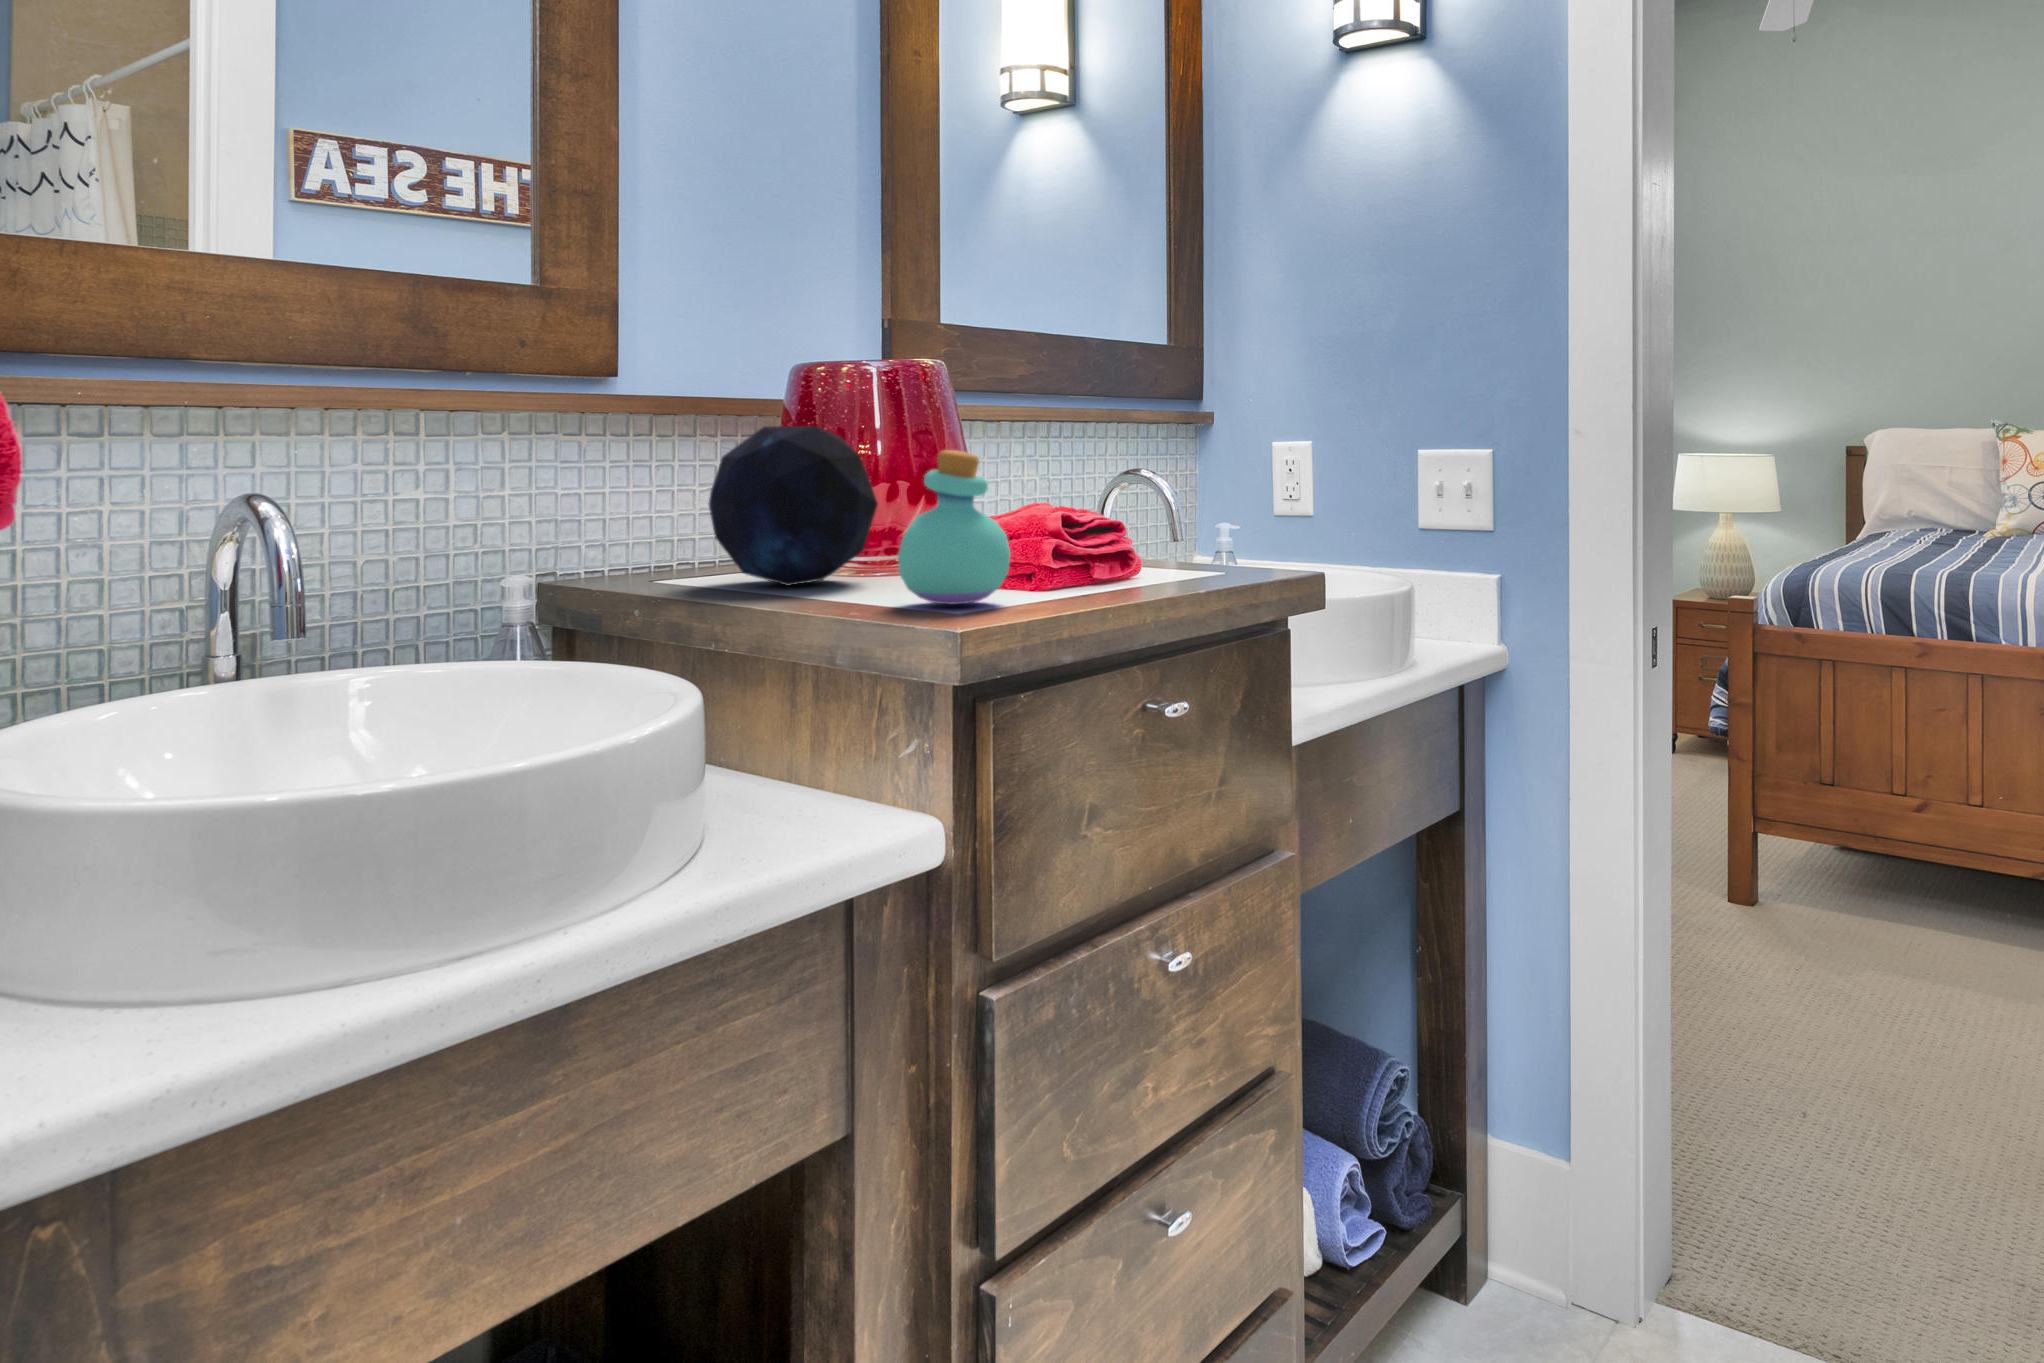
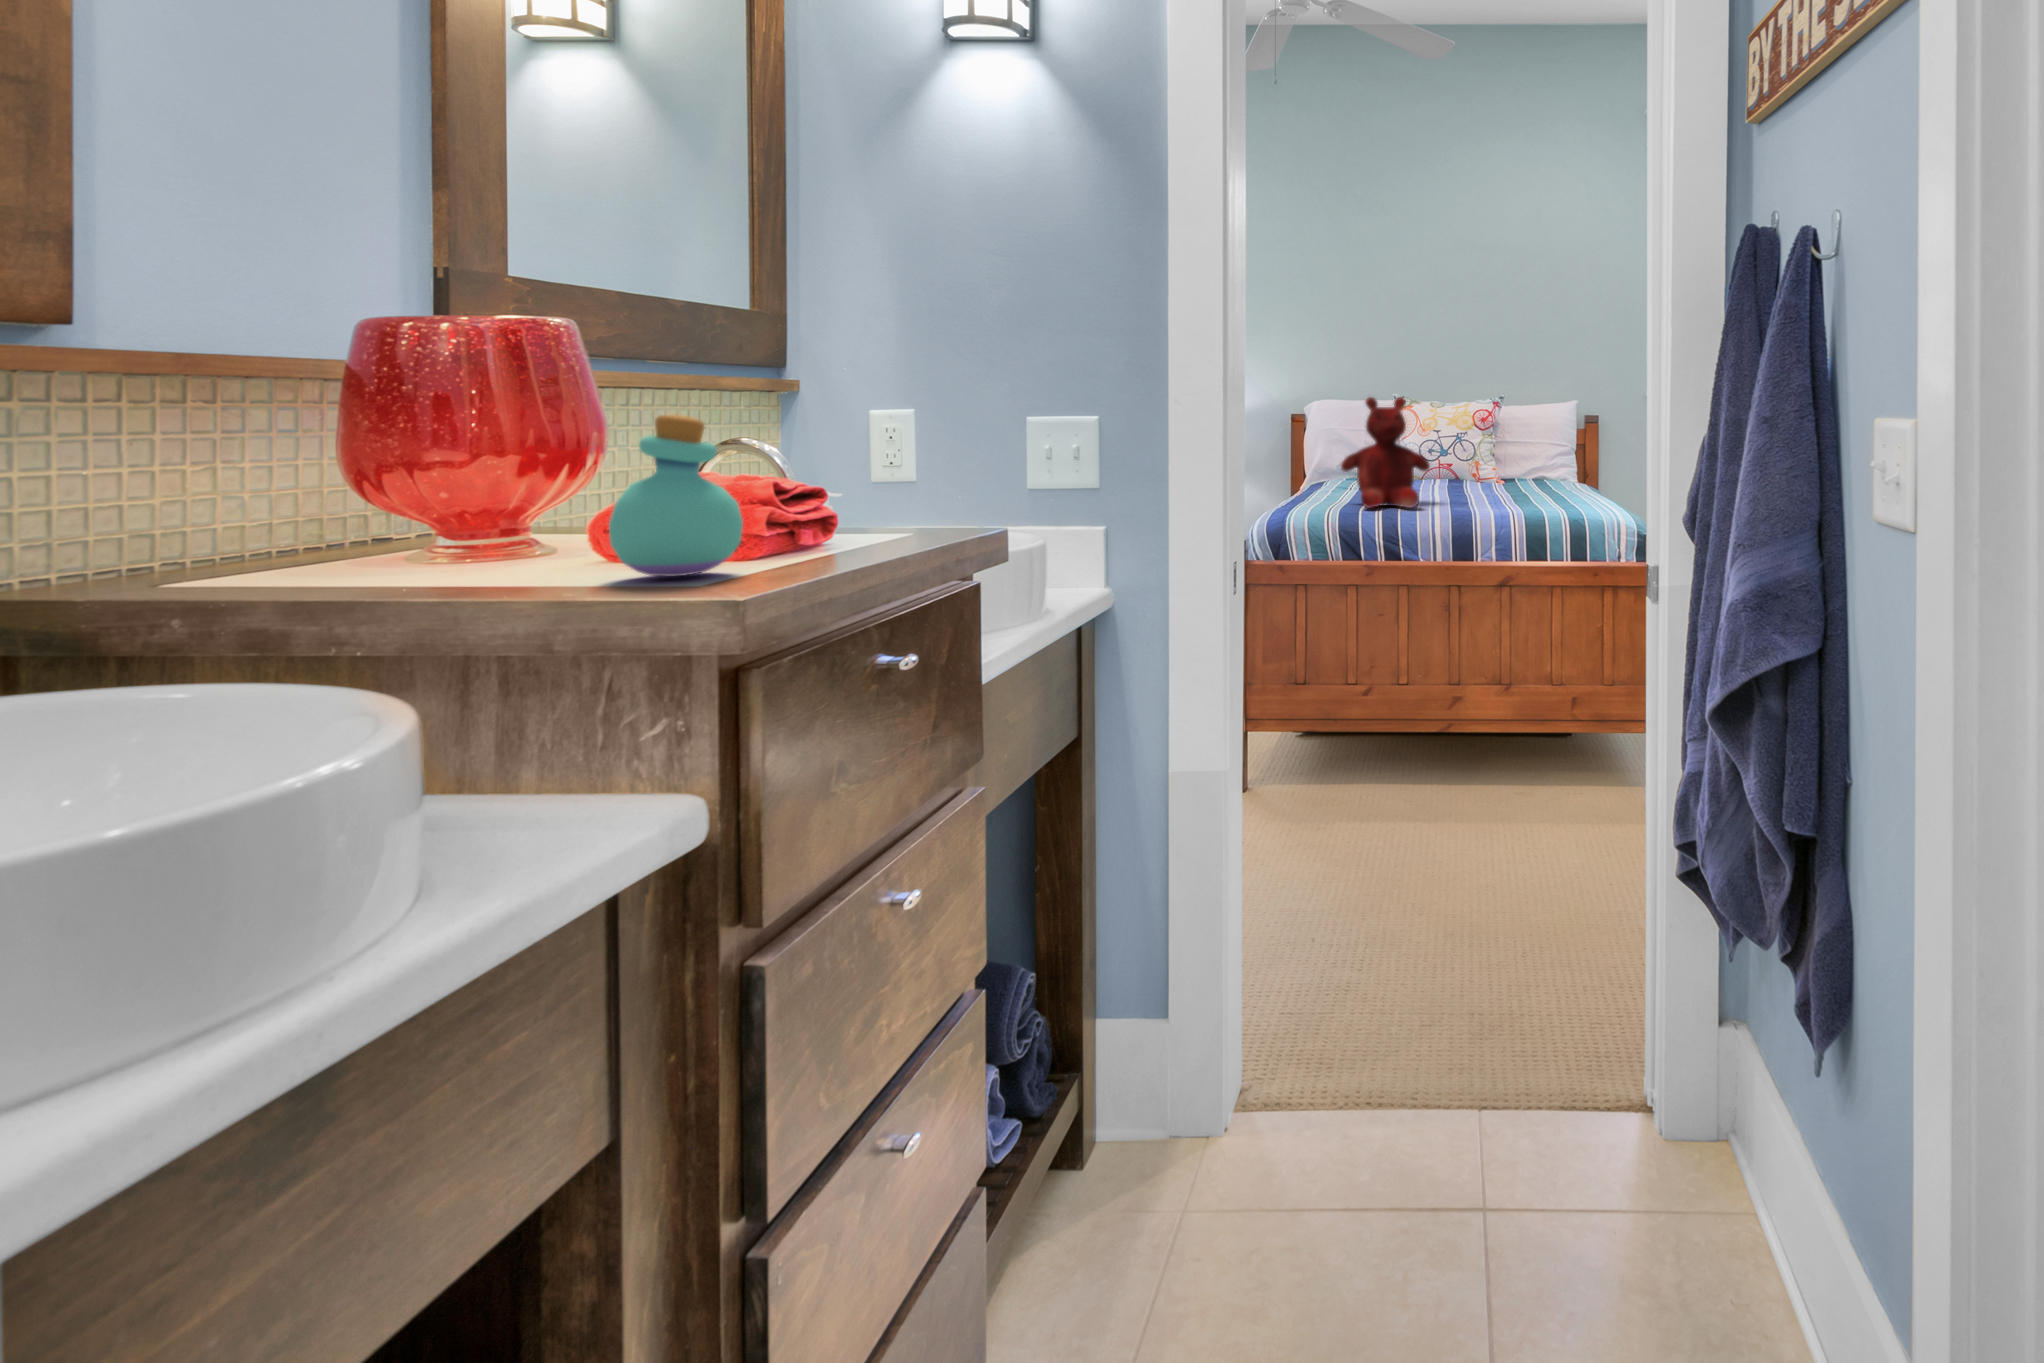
decorative orb: present [709,426,878,586] -> none [287,390,530,573]
teddy bear: none [1894,426,2029,571] -> present [1341,397,1430,508]

